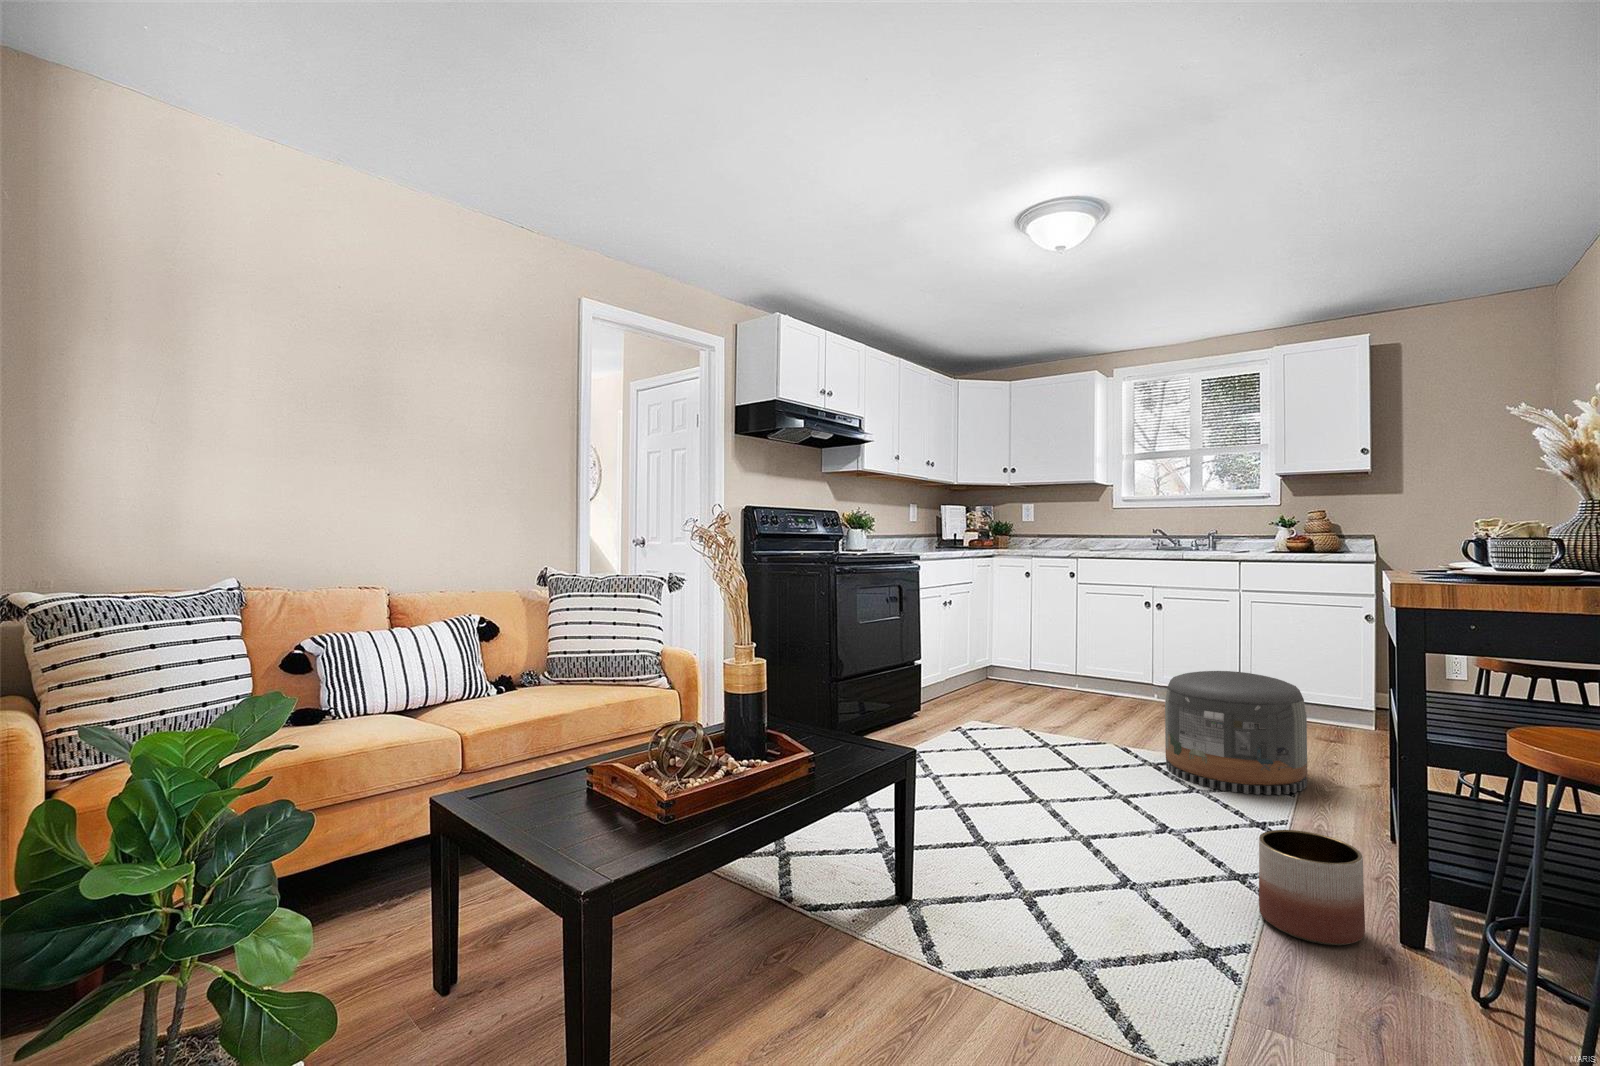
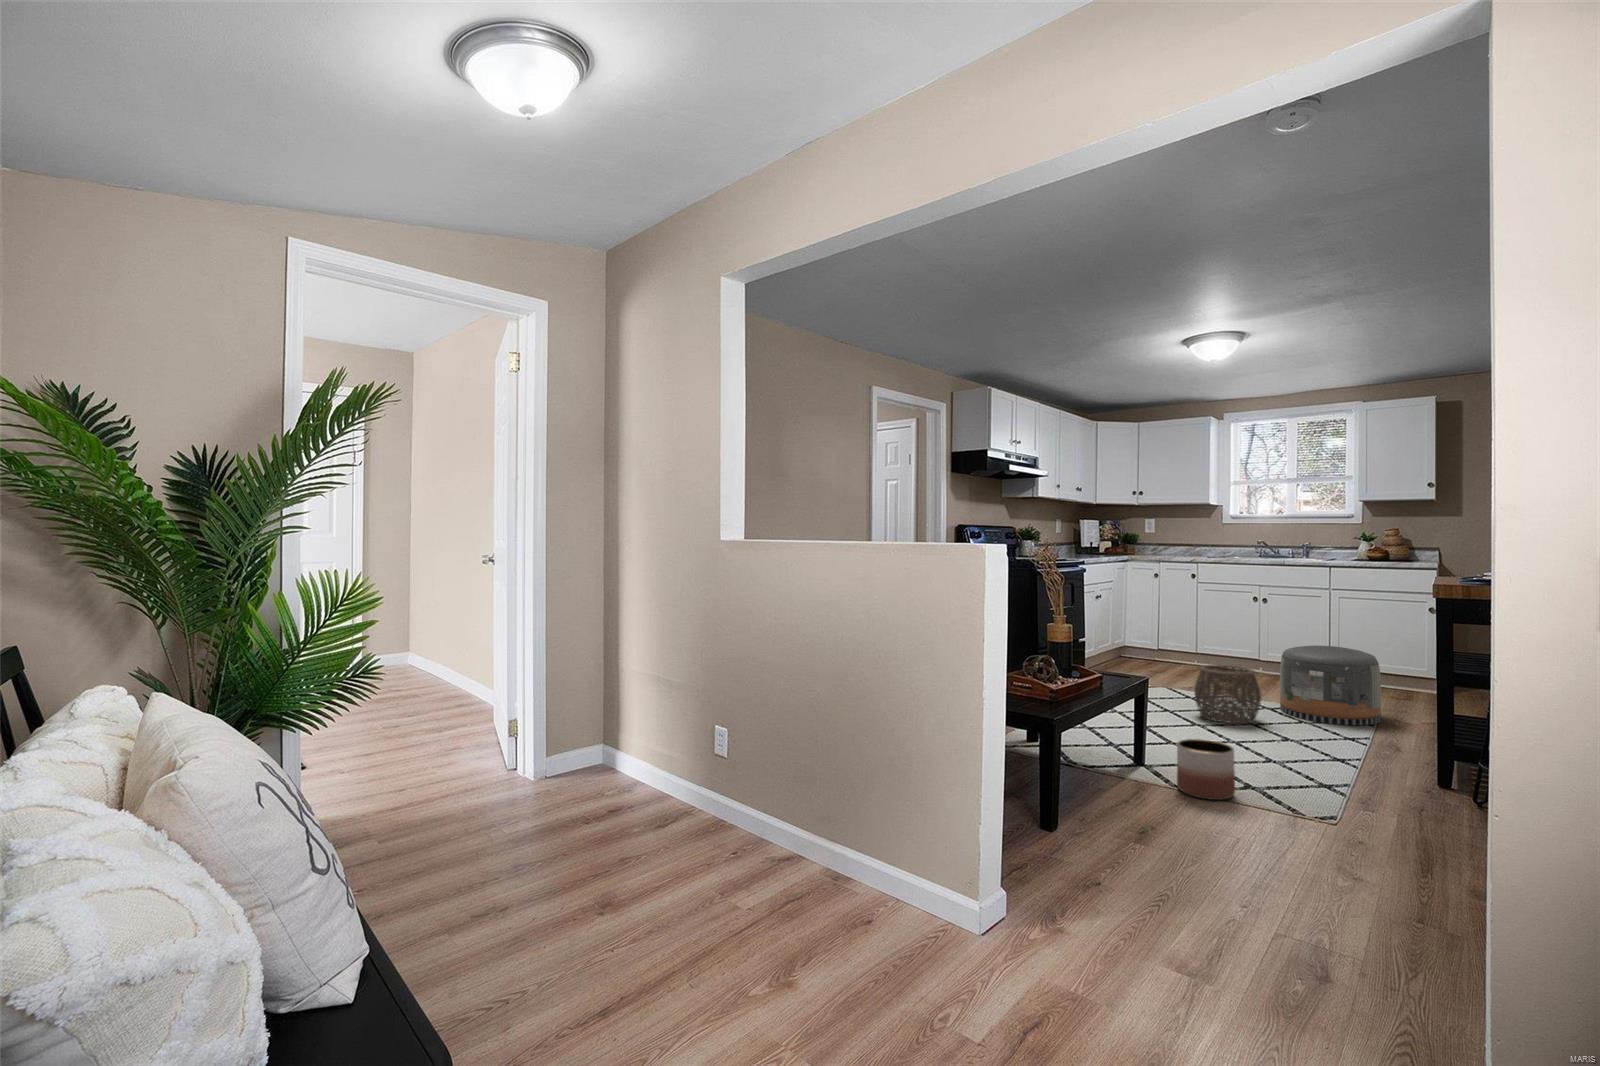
woven basket: none [1036,702,1133,798] -> present [1194,665,1261,724]
planter: present [1259,830,1365,945] -> present [1177,739,1235,800]

